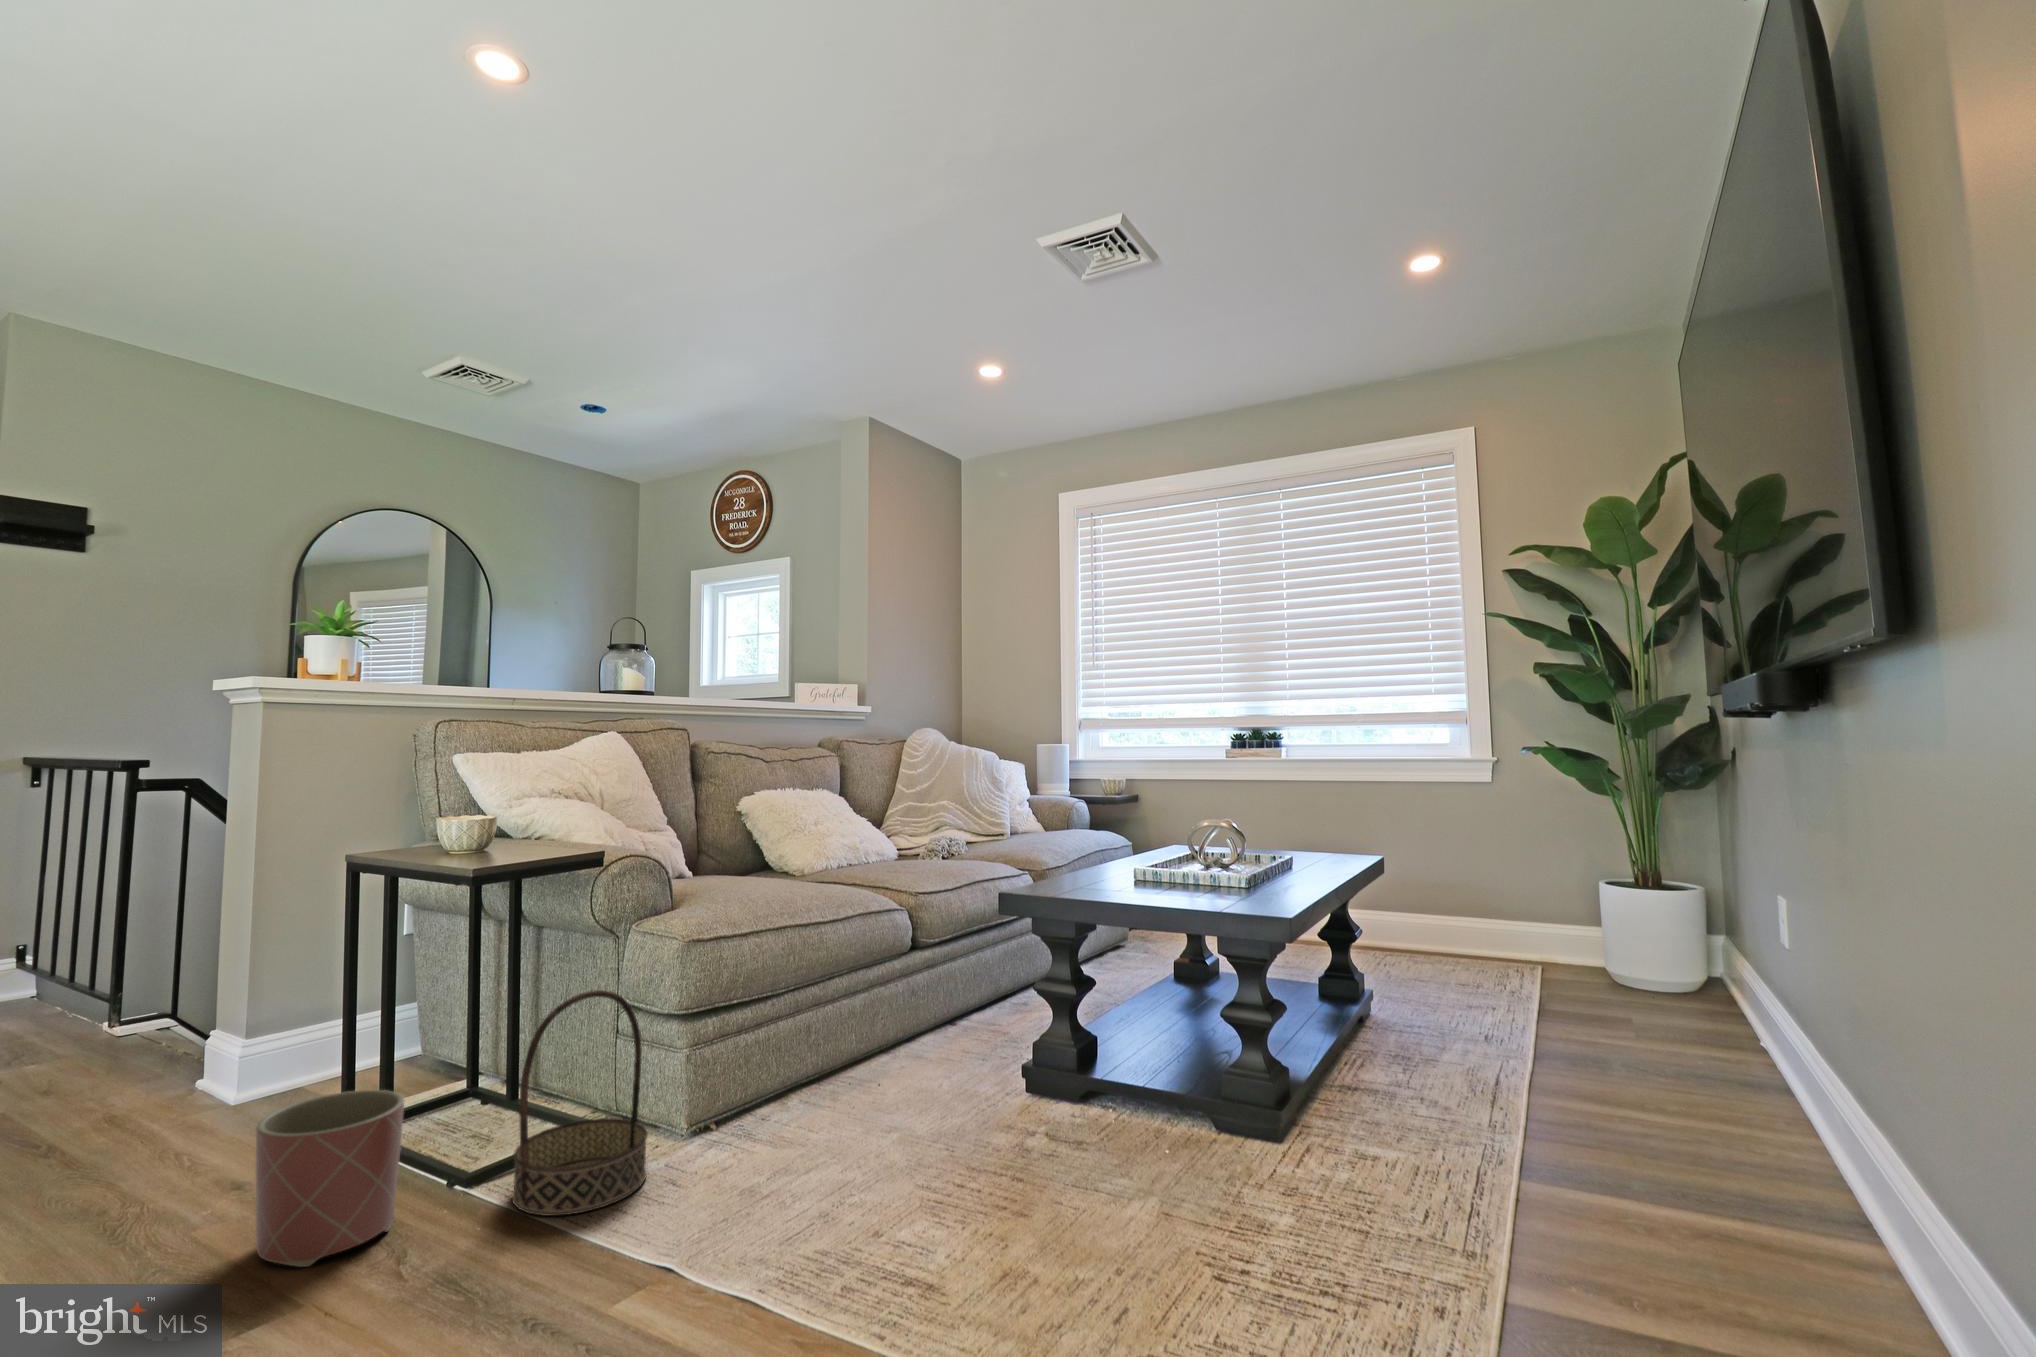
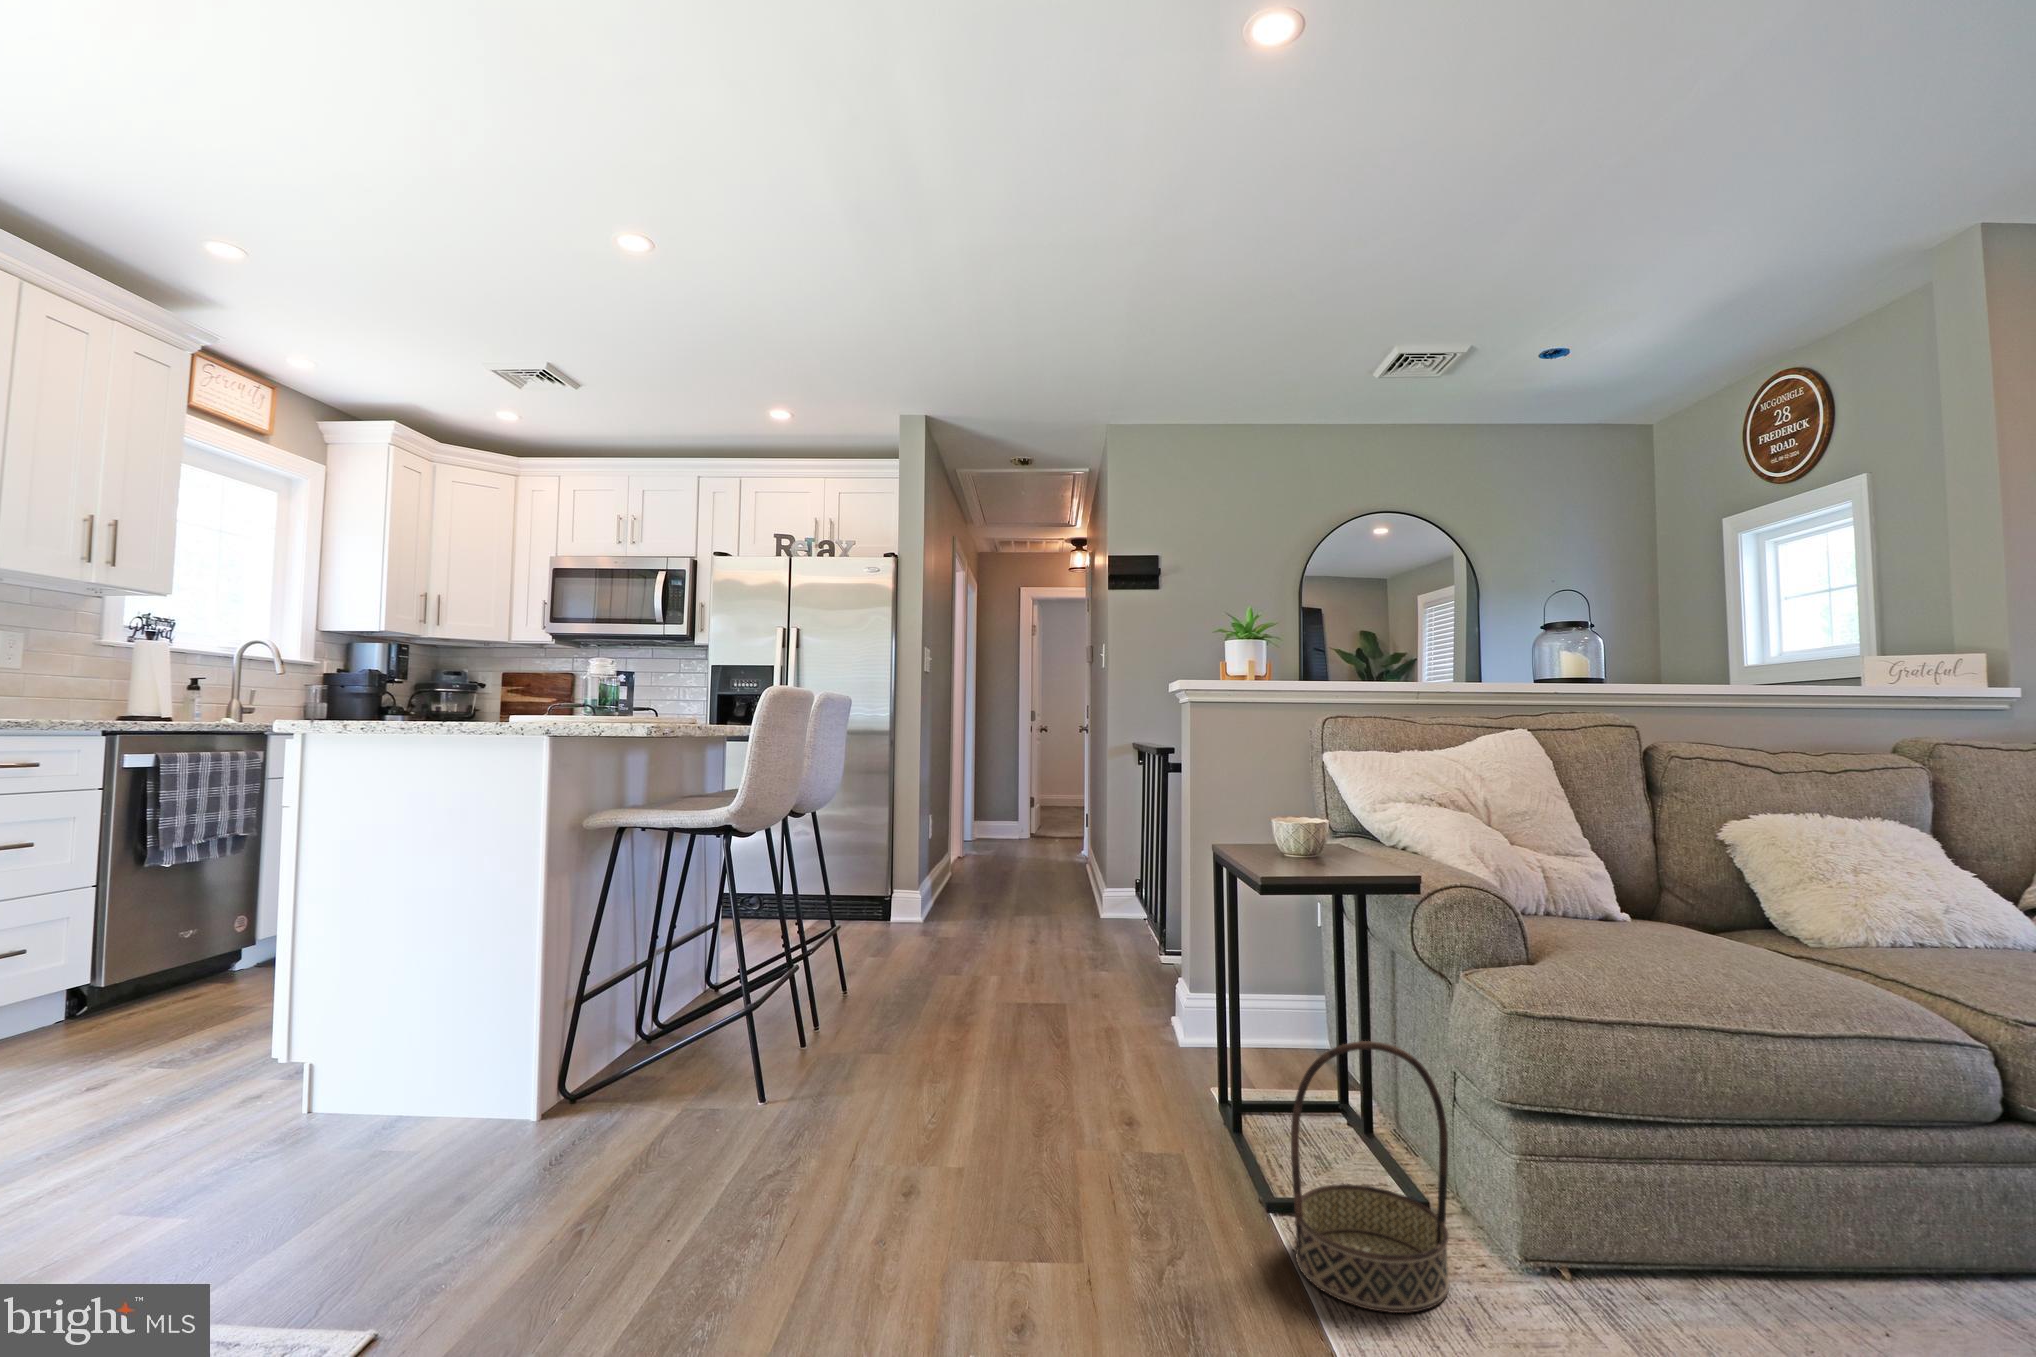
planter: present [256,1090,404,1267] -> none [1092,1066,1204,1223]

